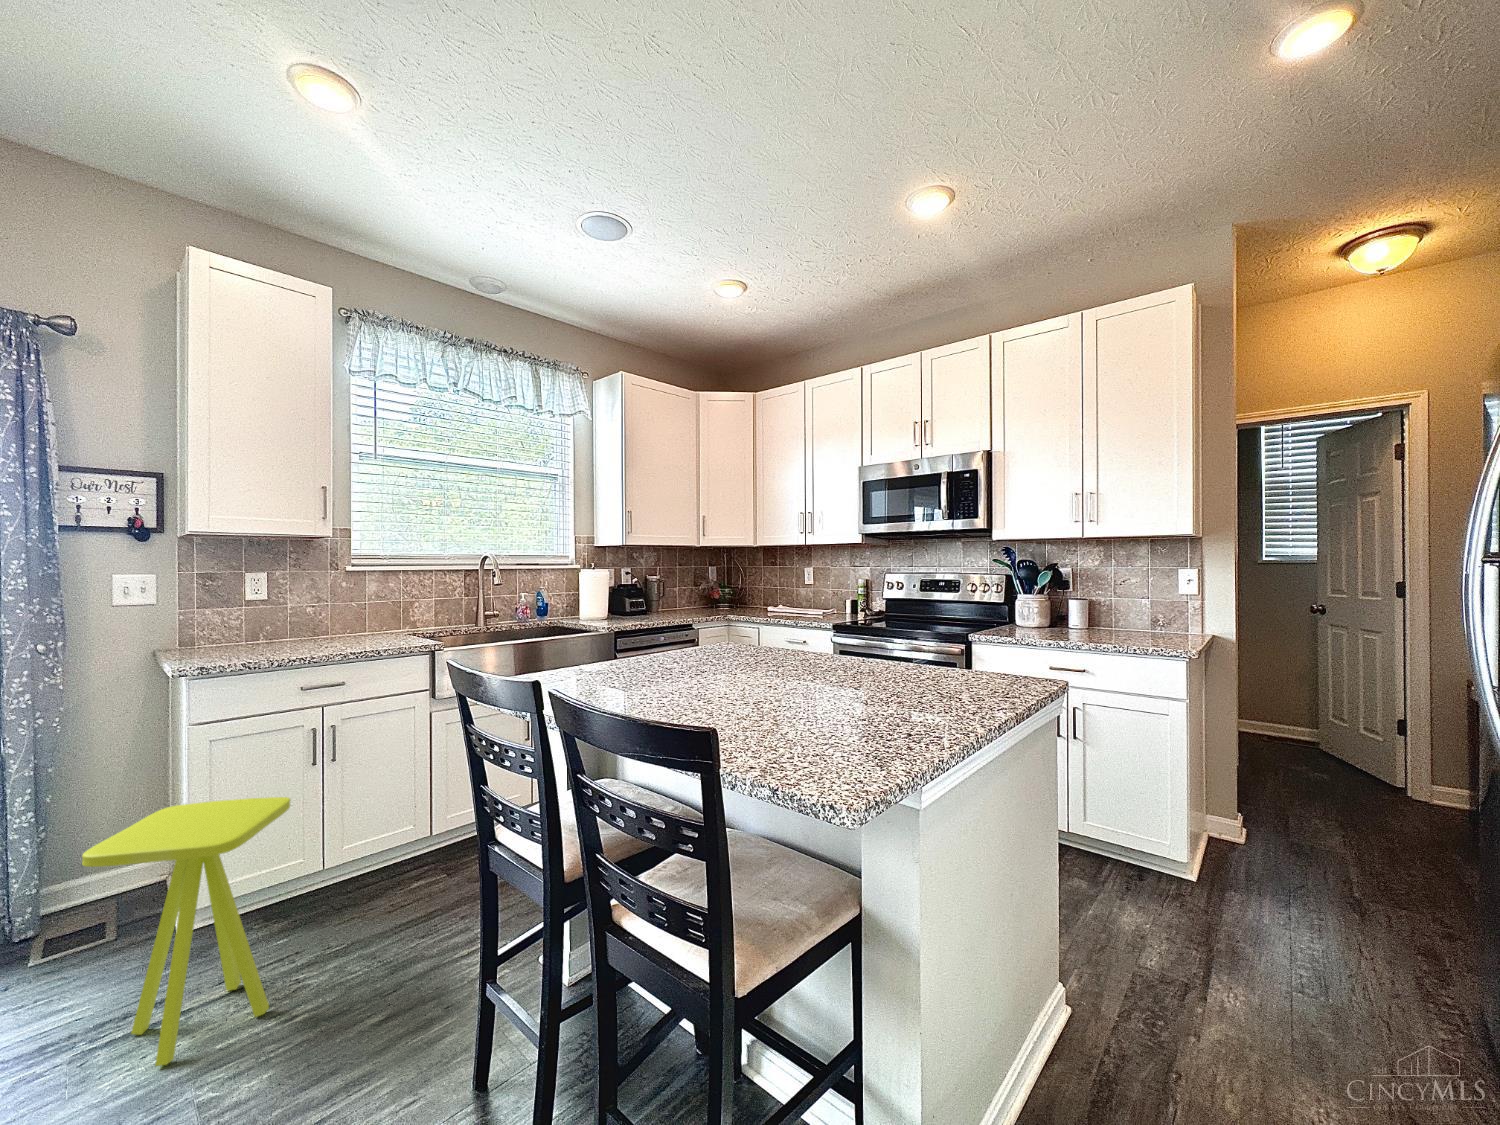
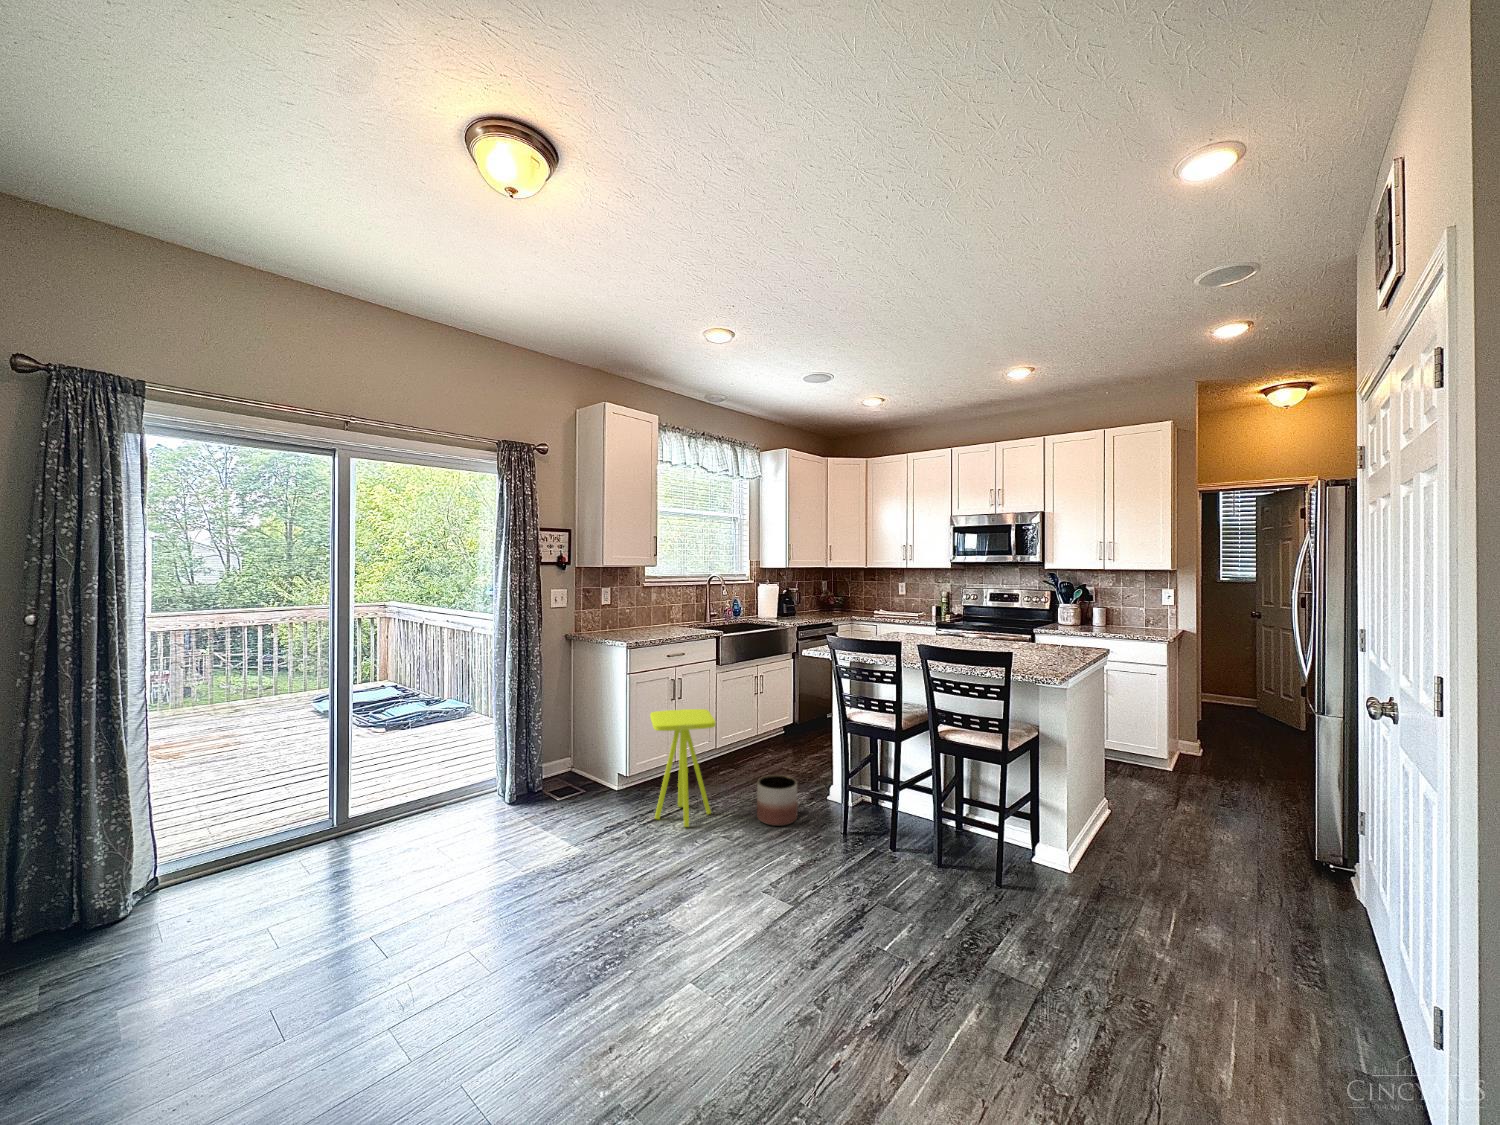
planter: none [333,933,429,1060] -> present [757,775,797,826]

